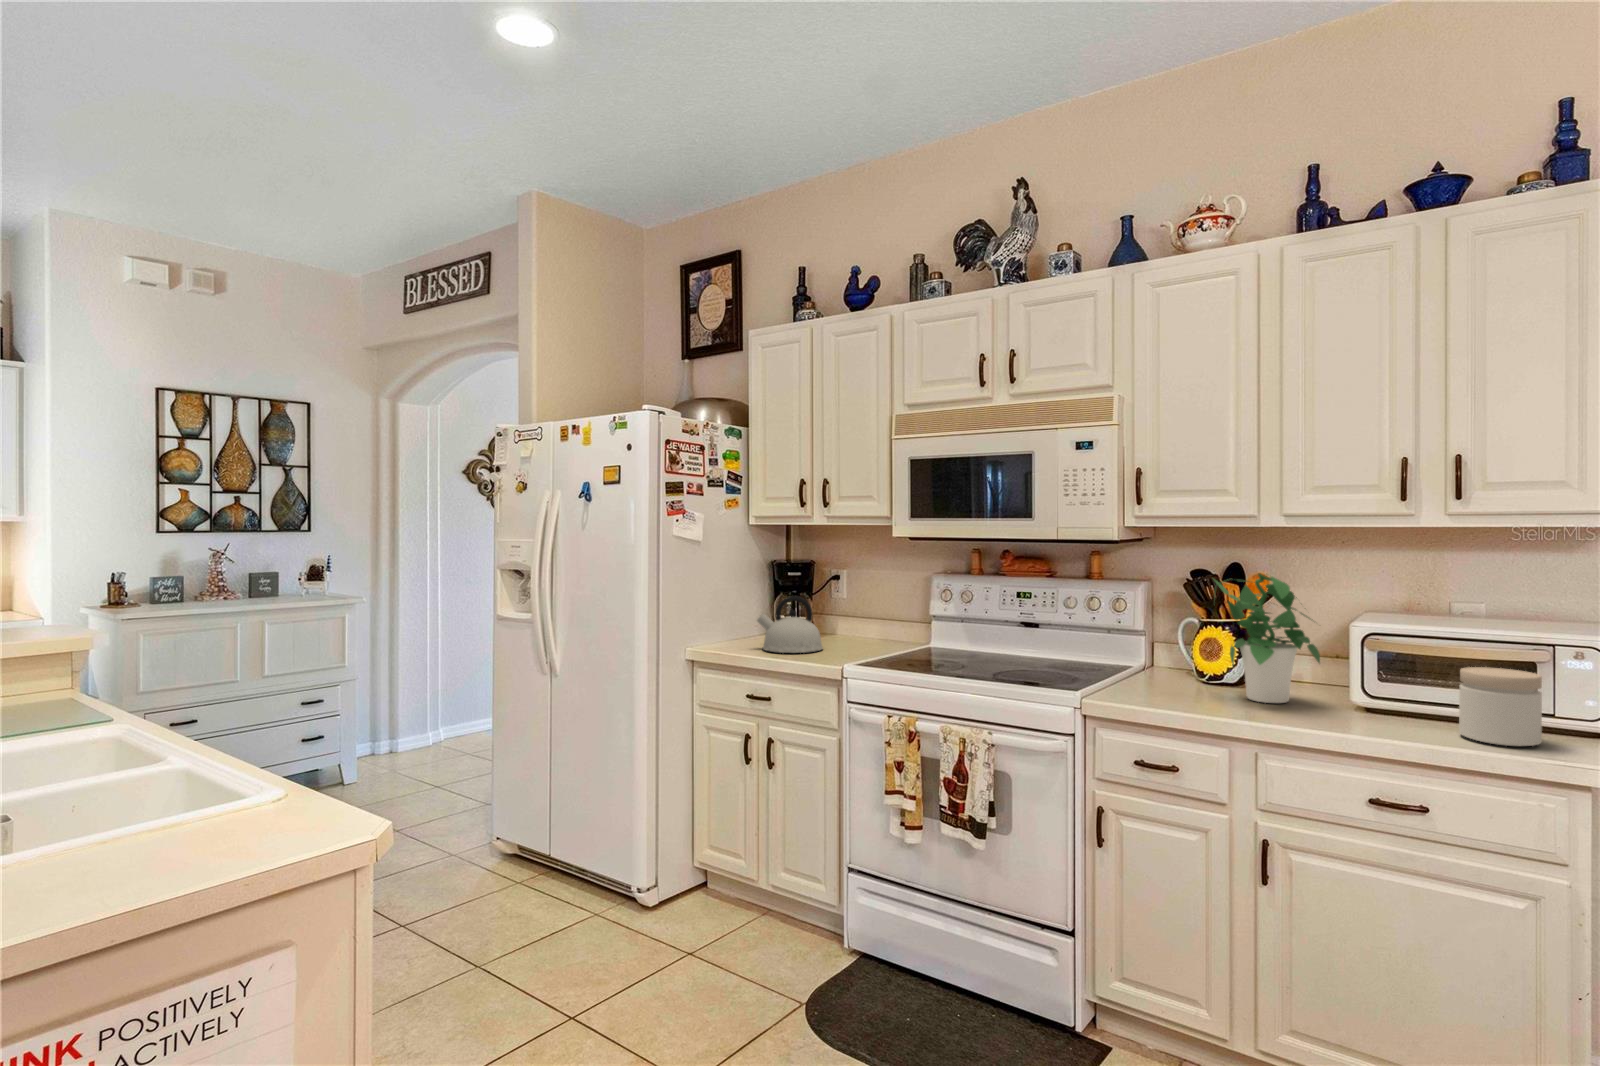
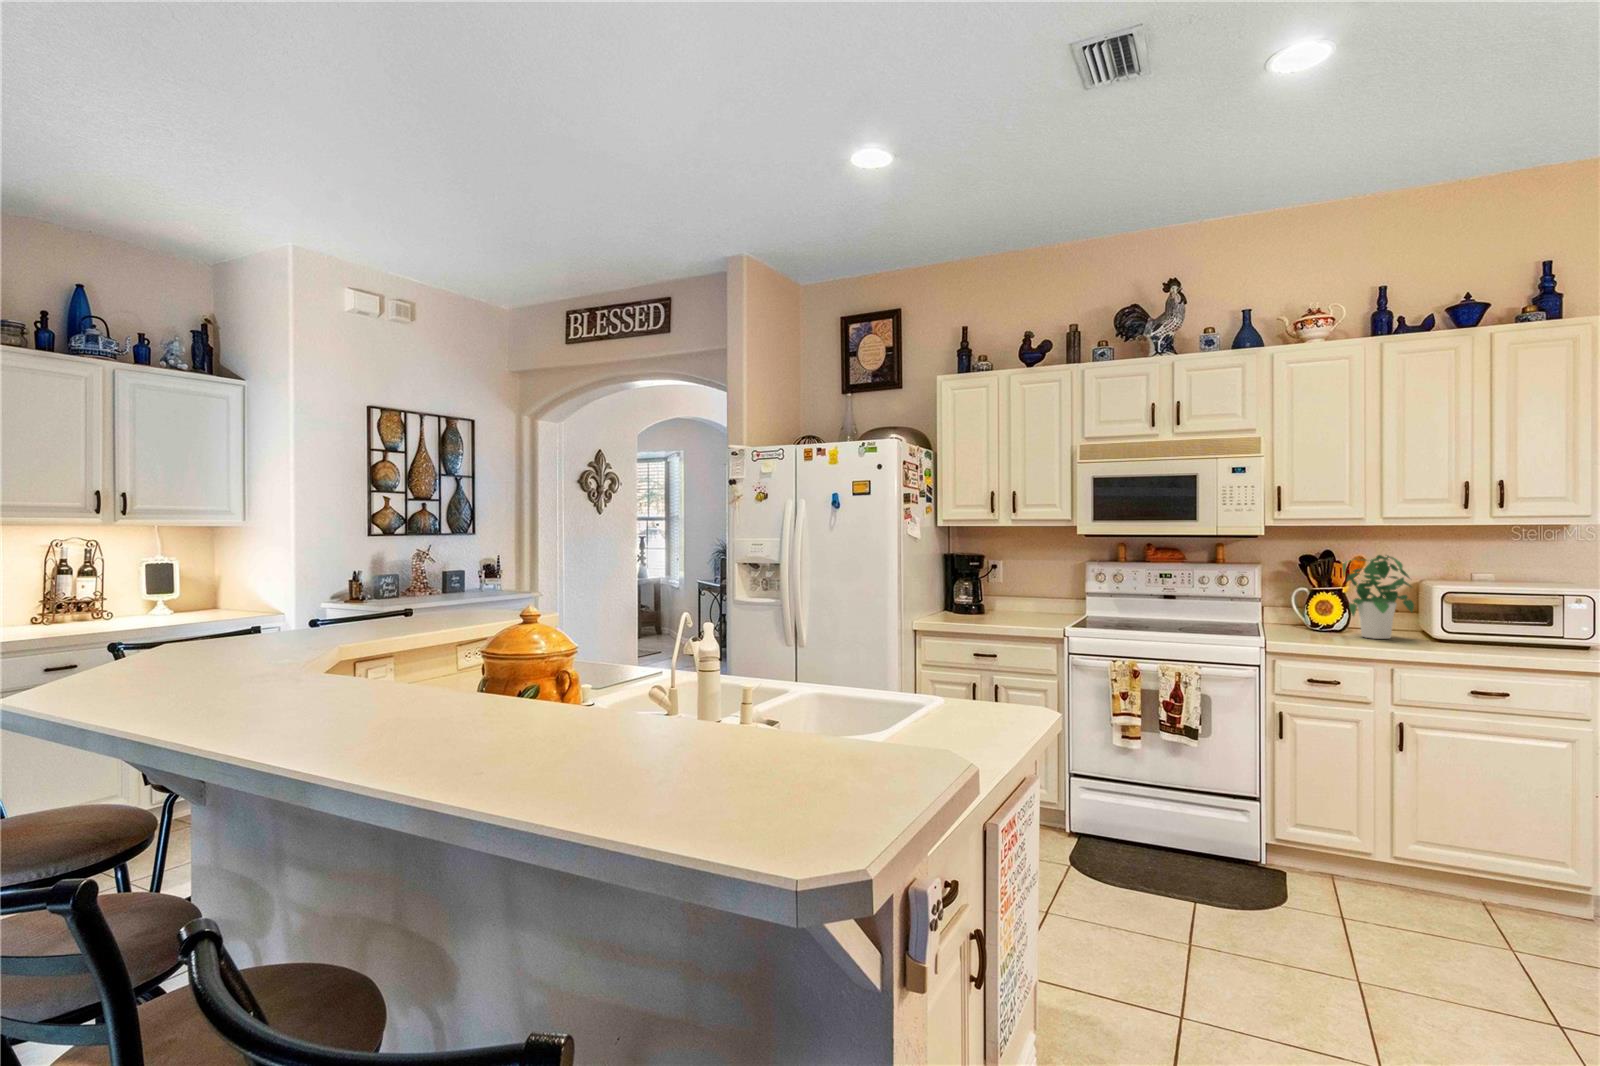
kettle: present [757,596,823,653] -> none [968,579,1018,622]
jar: present [1459,667,1542,746] -> none [1515,609,1567,654]

